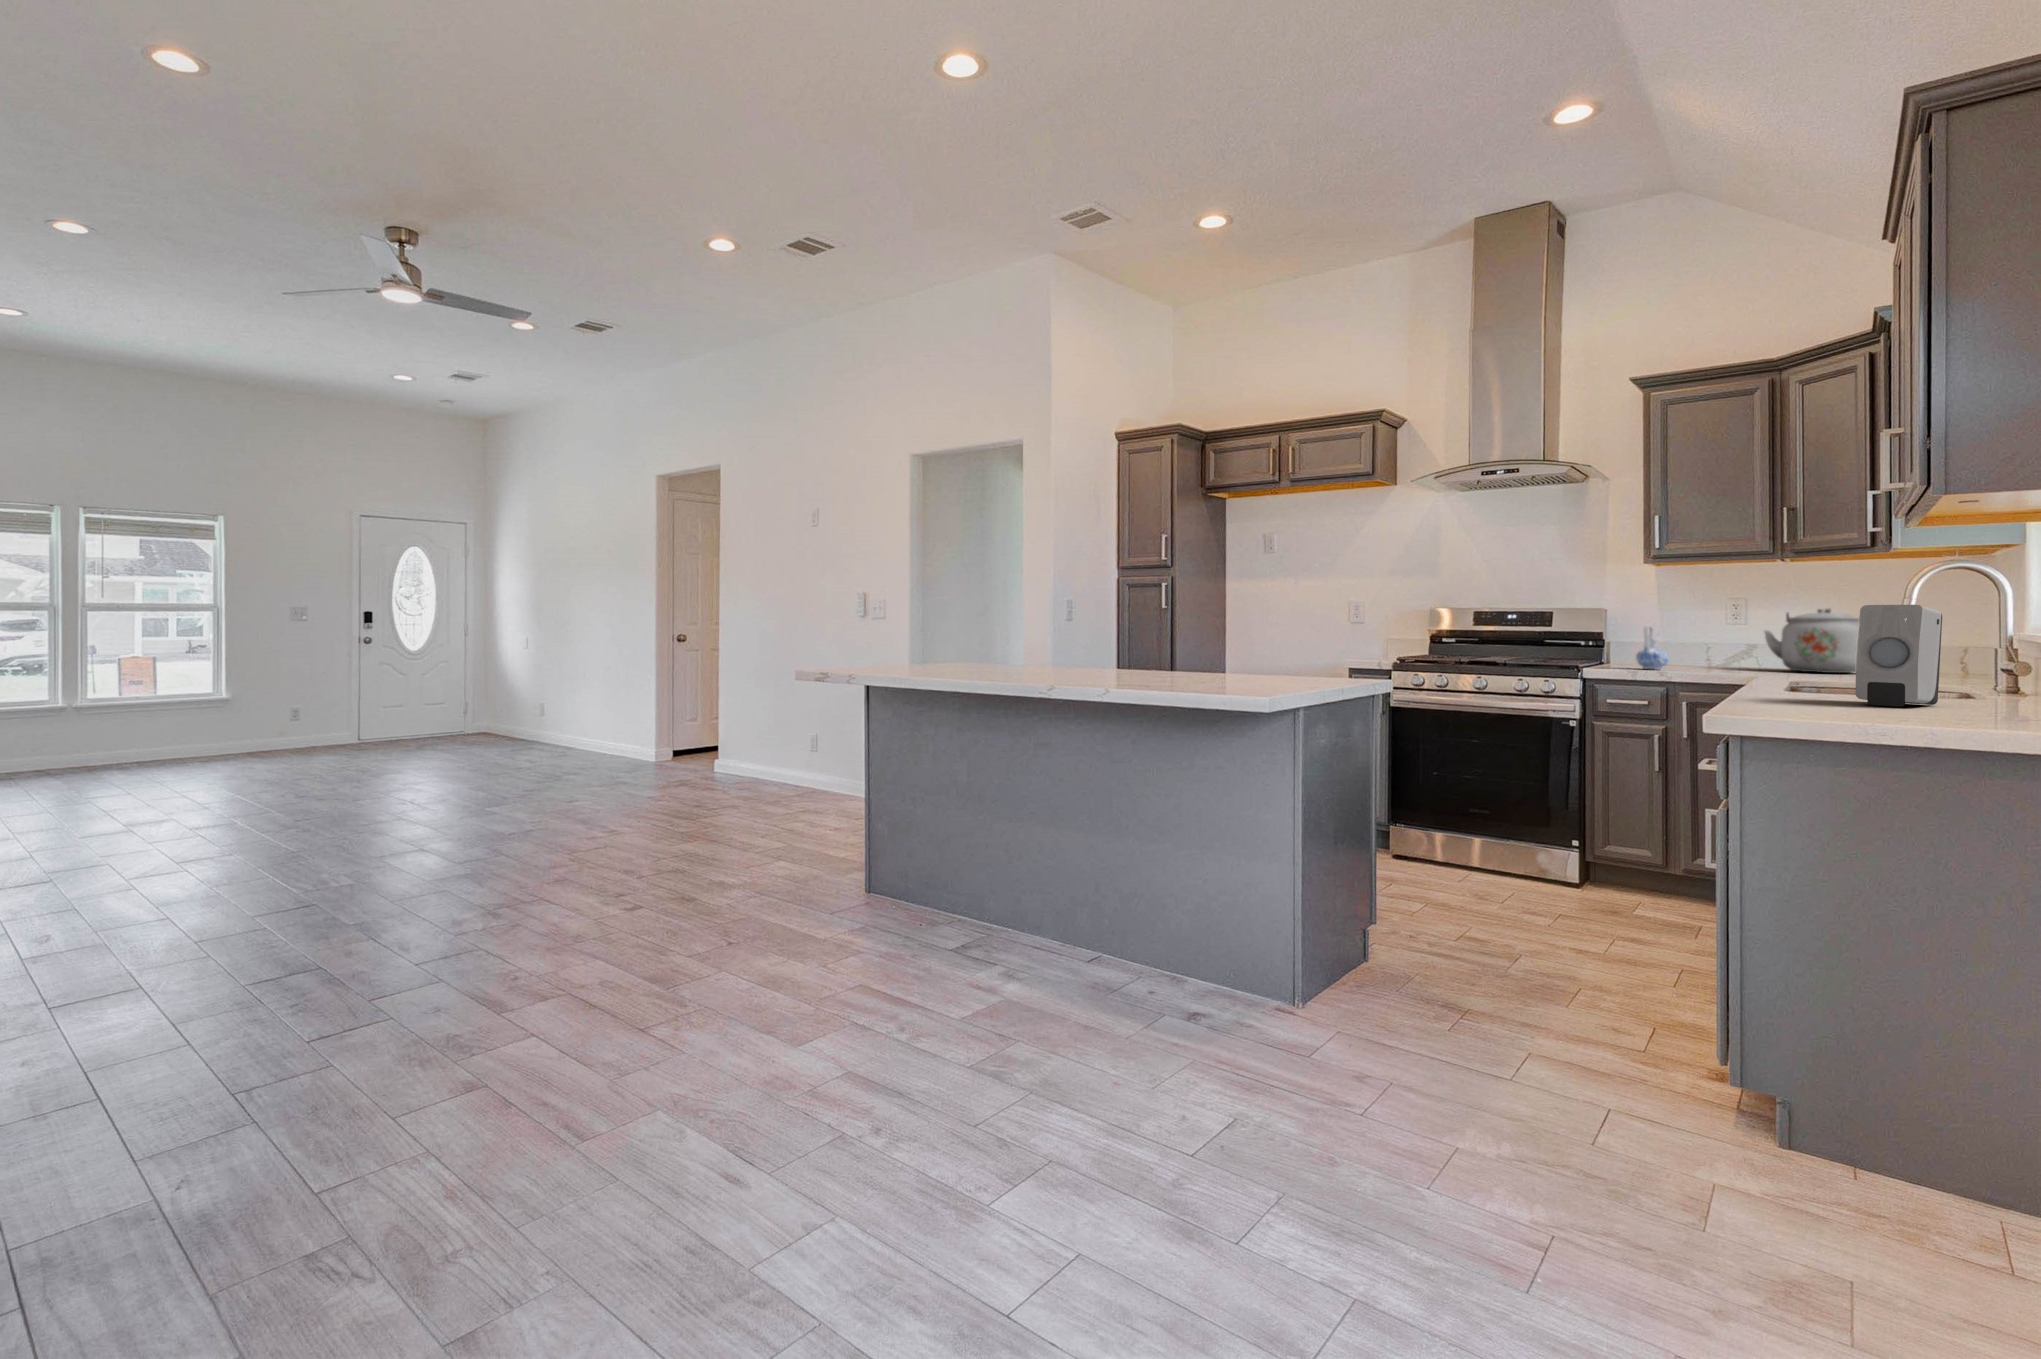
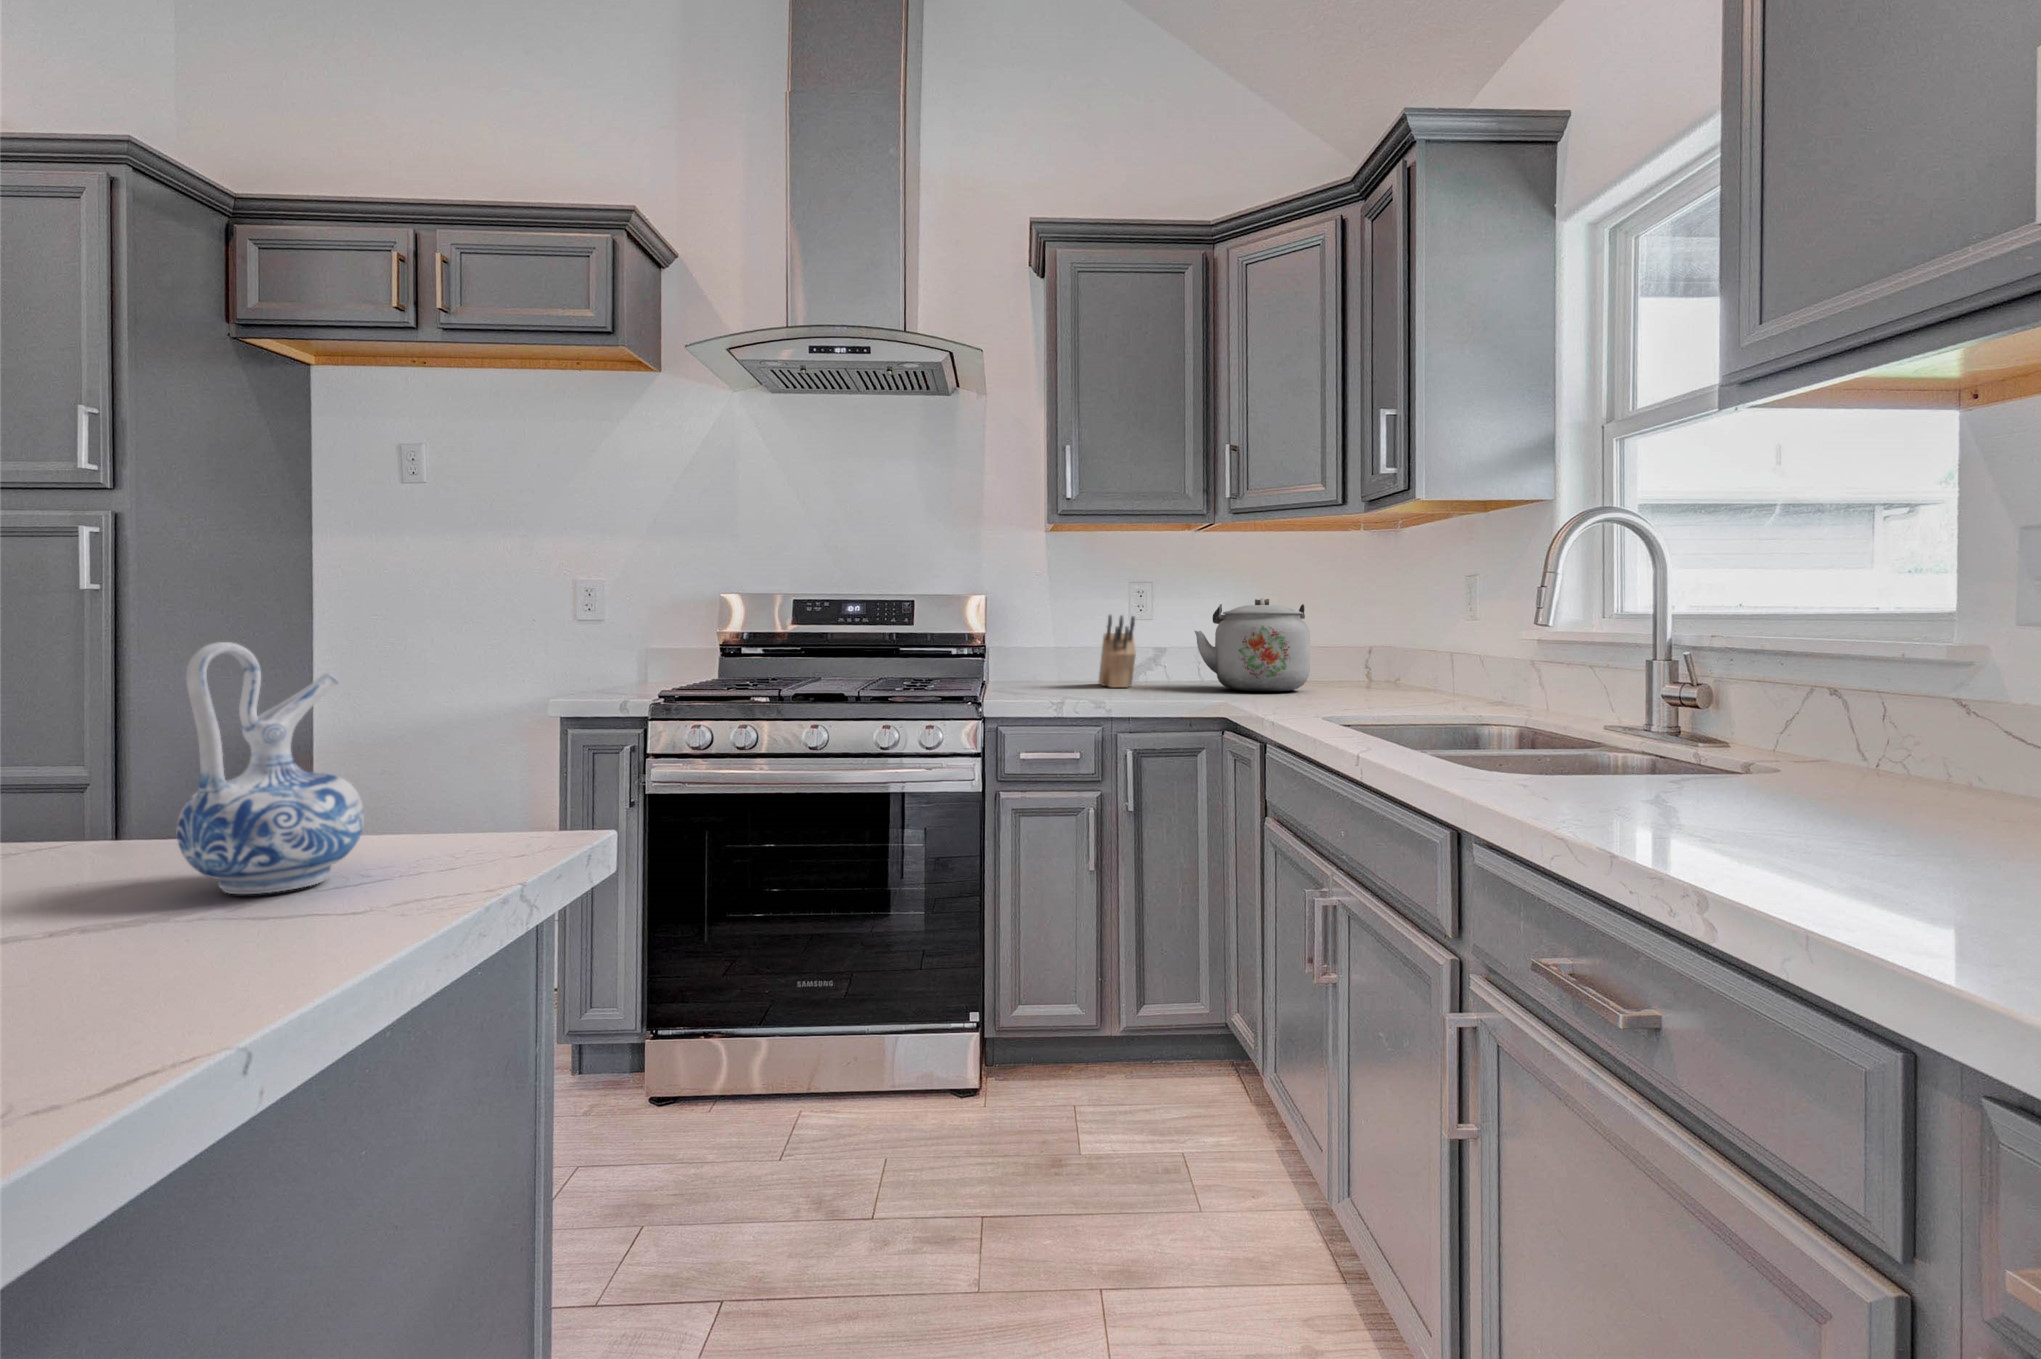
soap dispenser: present [1856,605,1942,707] -> none [1689,578,1874,825]
knife block: none [1690,619,1718,667] -> present [1099,615,1136,688]
ceramic pitcher: present [1636,625,1669,669] -> present [176,642,364,894]

